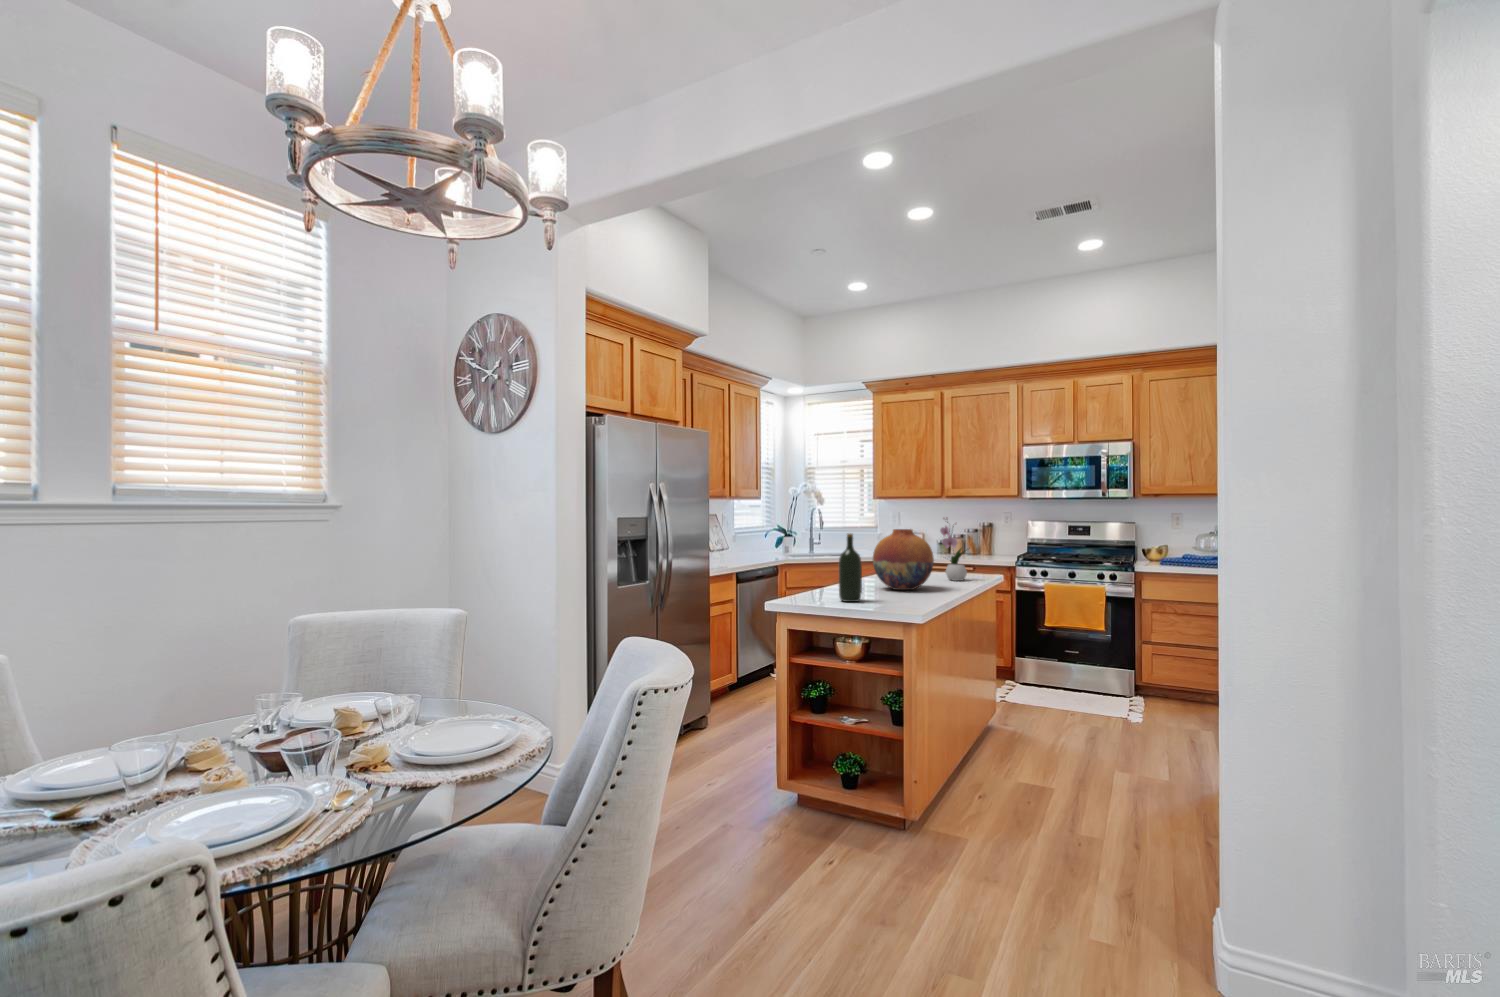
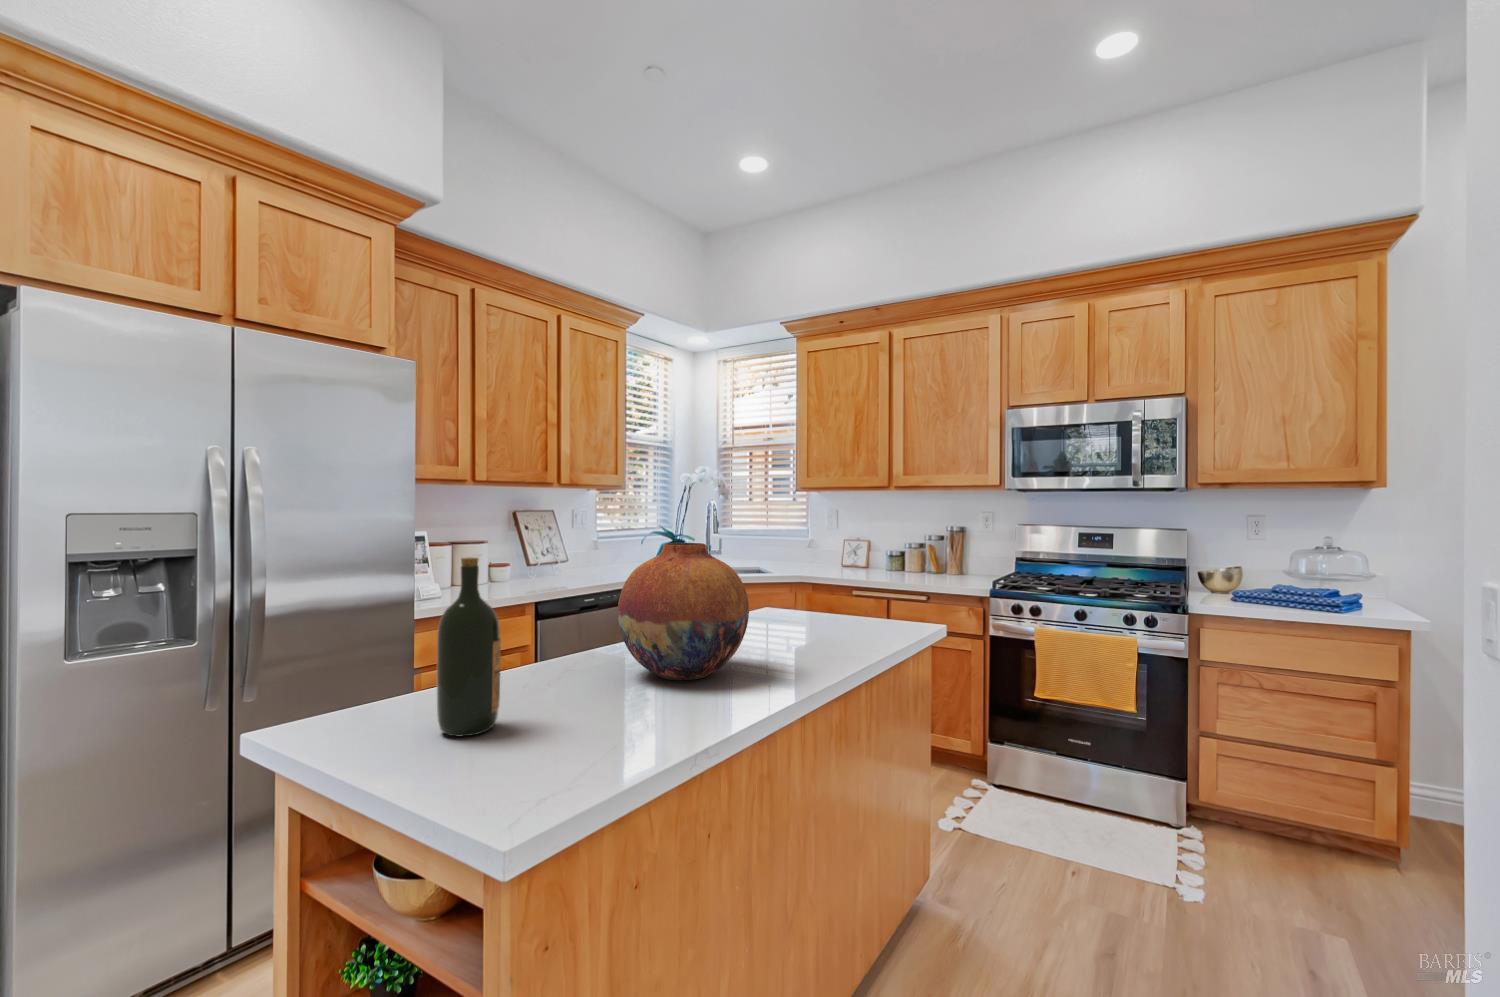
flower arrangement: present [940,522,967,581] -> none [804,518,861,646]

